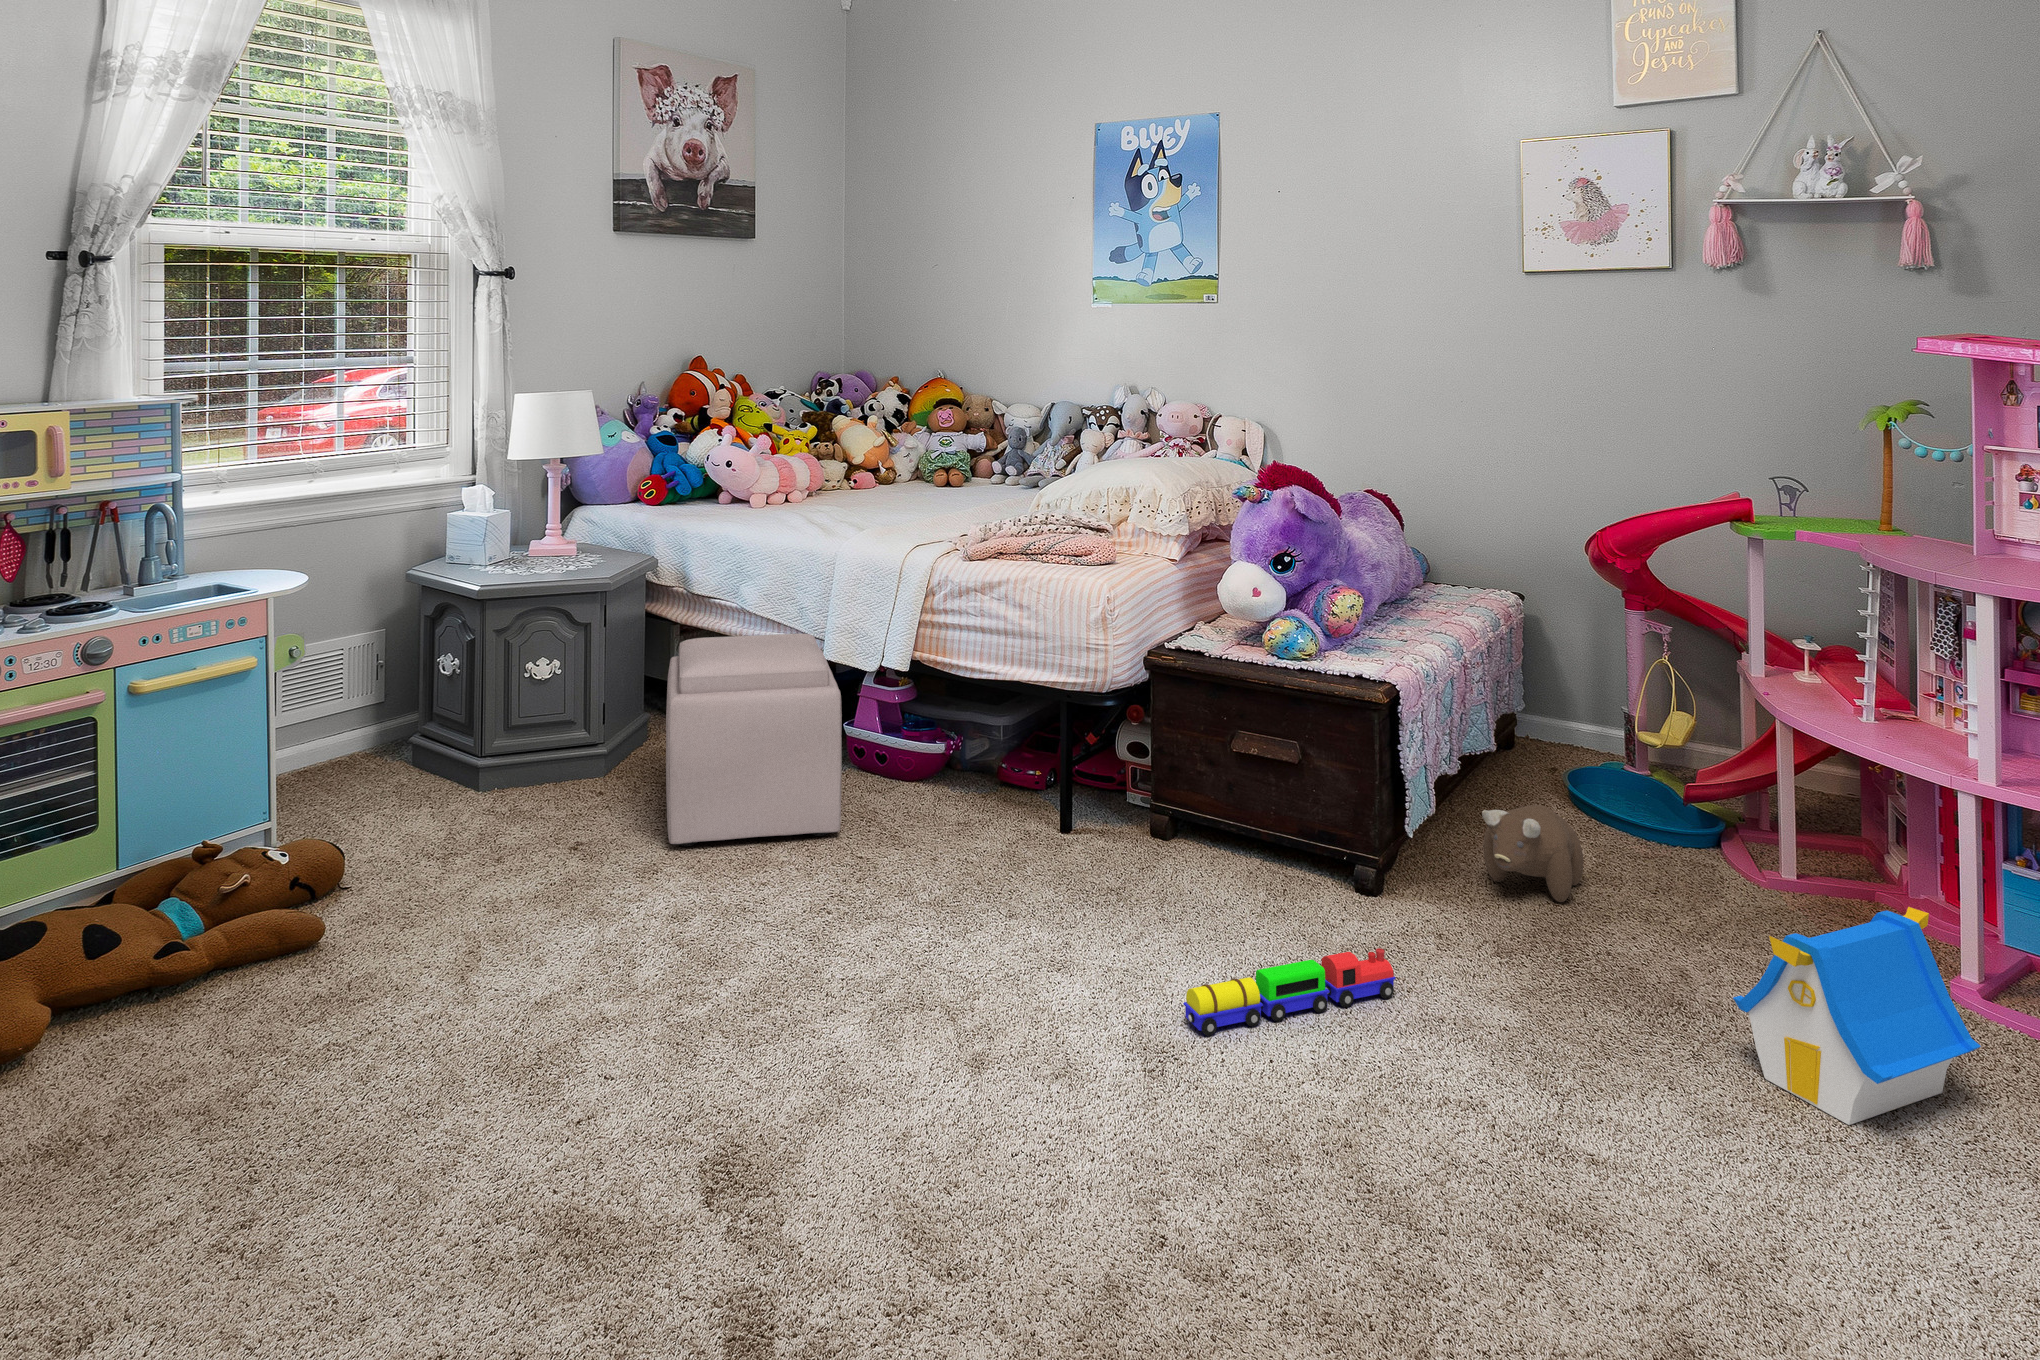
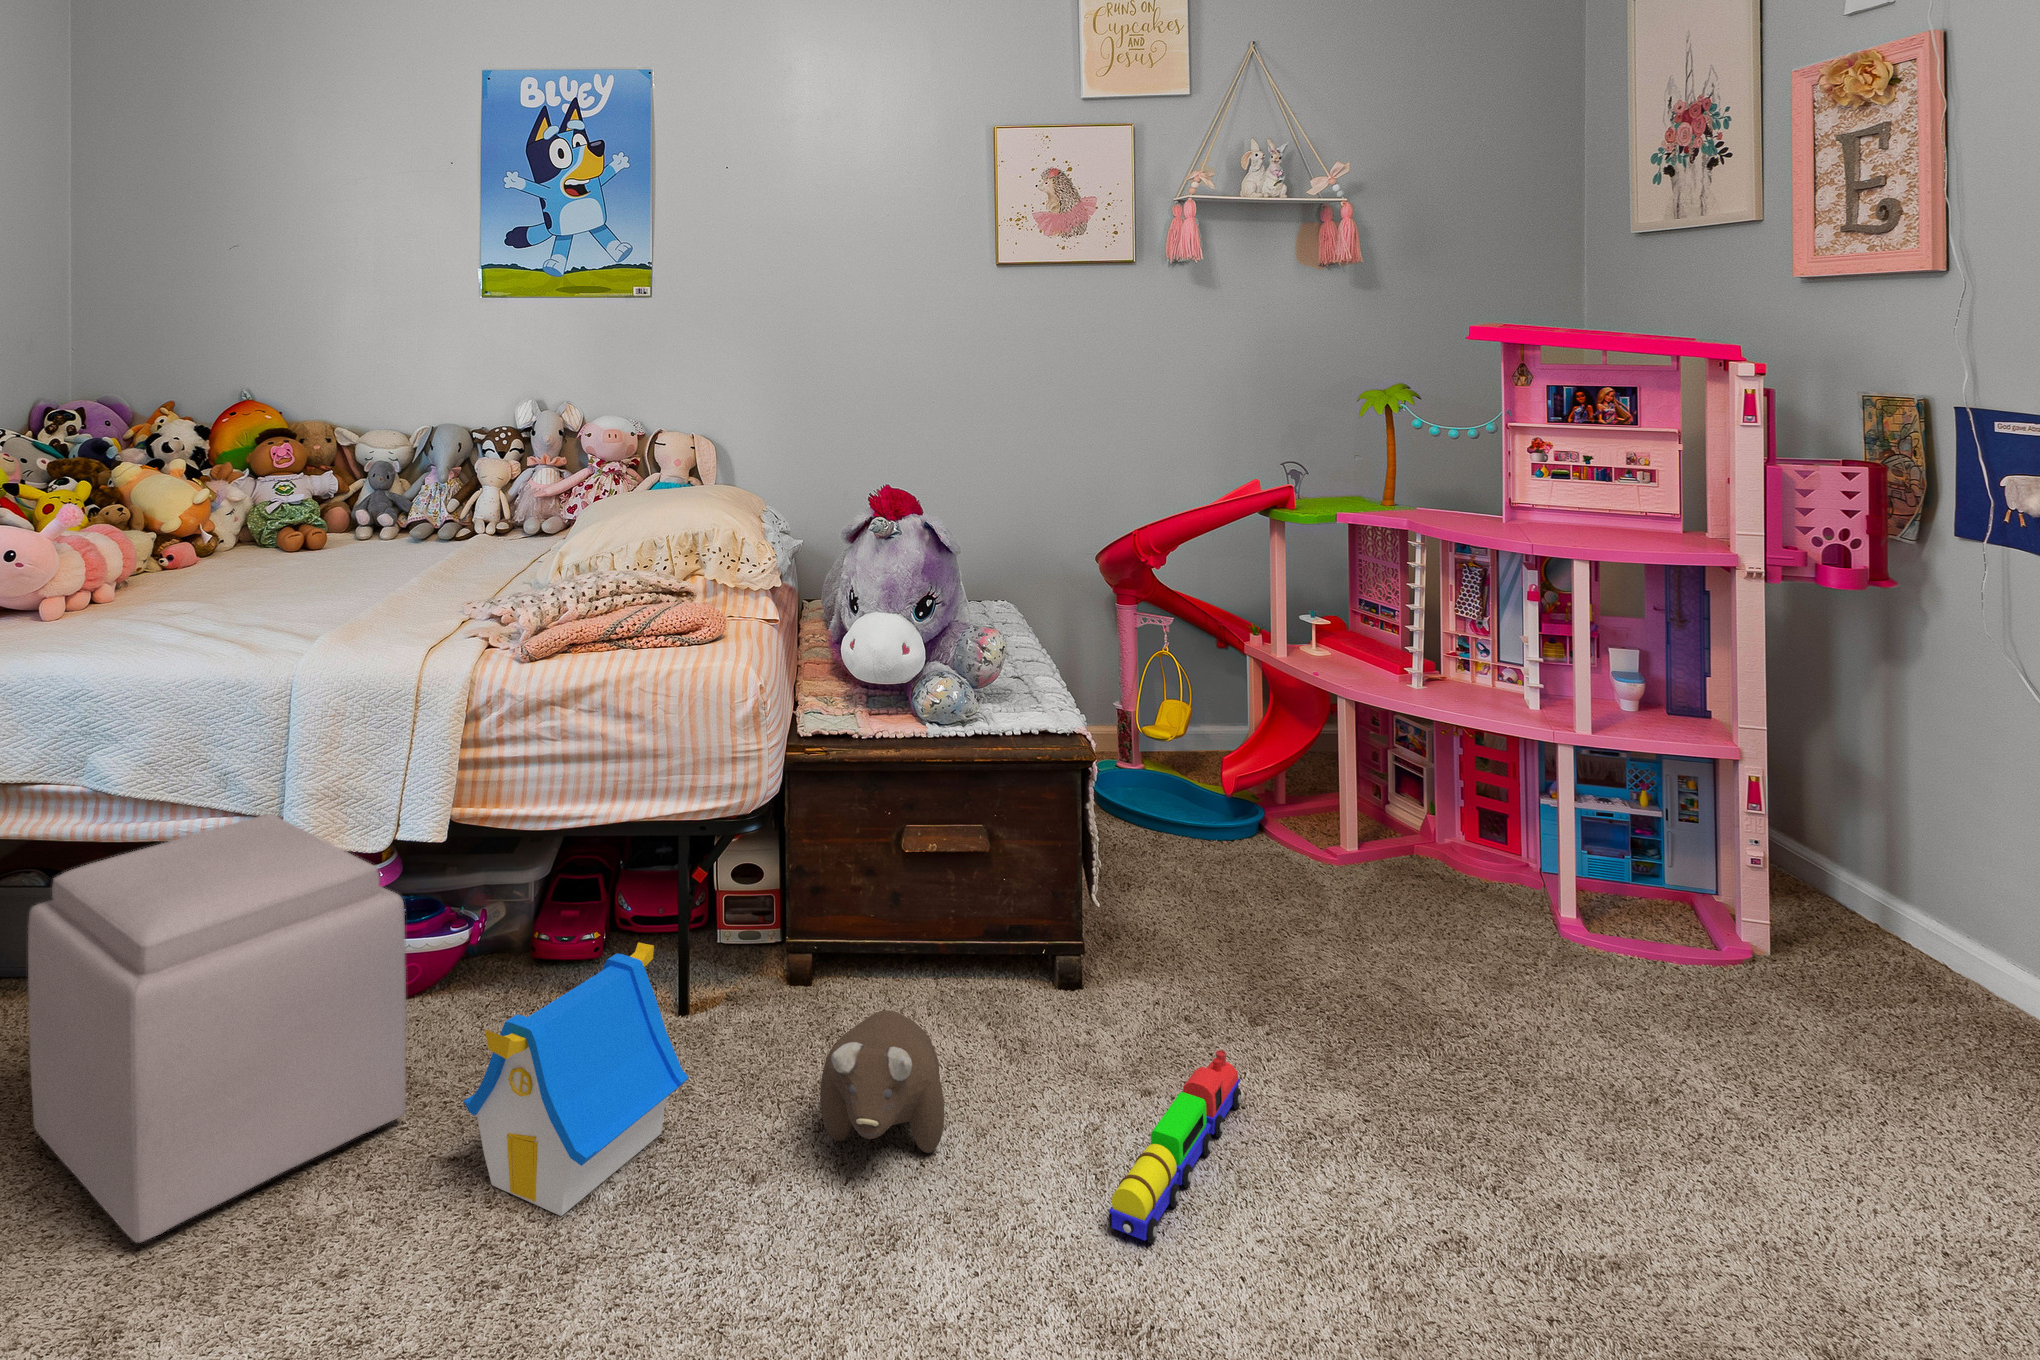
plush toy: present [1482,805,1583,902] -> present [820,1010,944,1153]
toy house: present [1733,907,1981,1125] -> present [464,942,689,1216]

